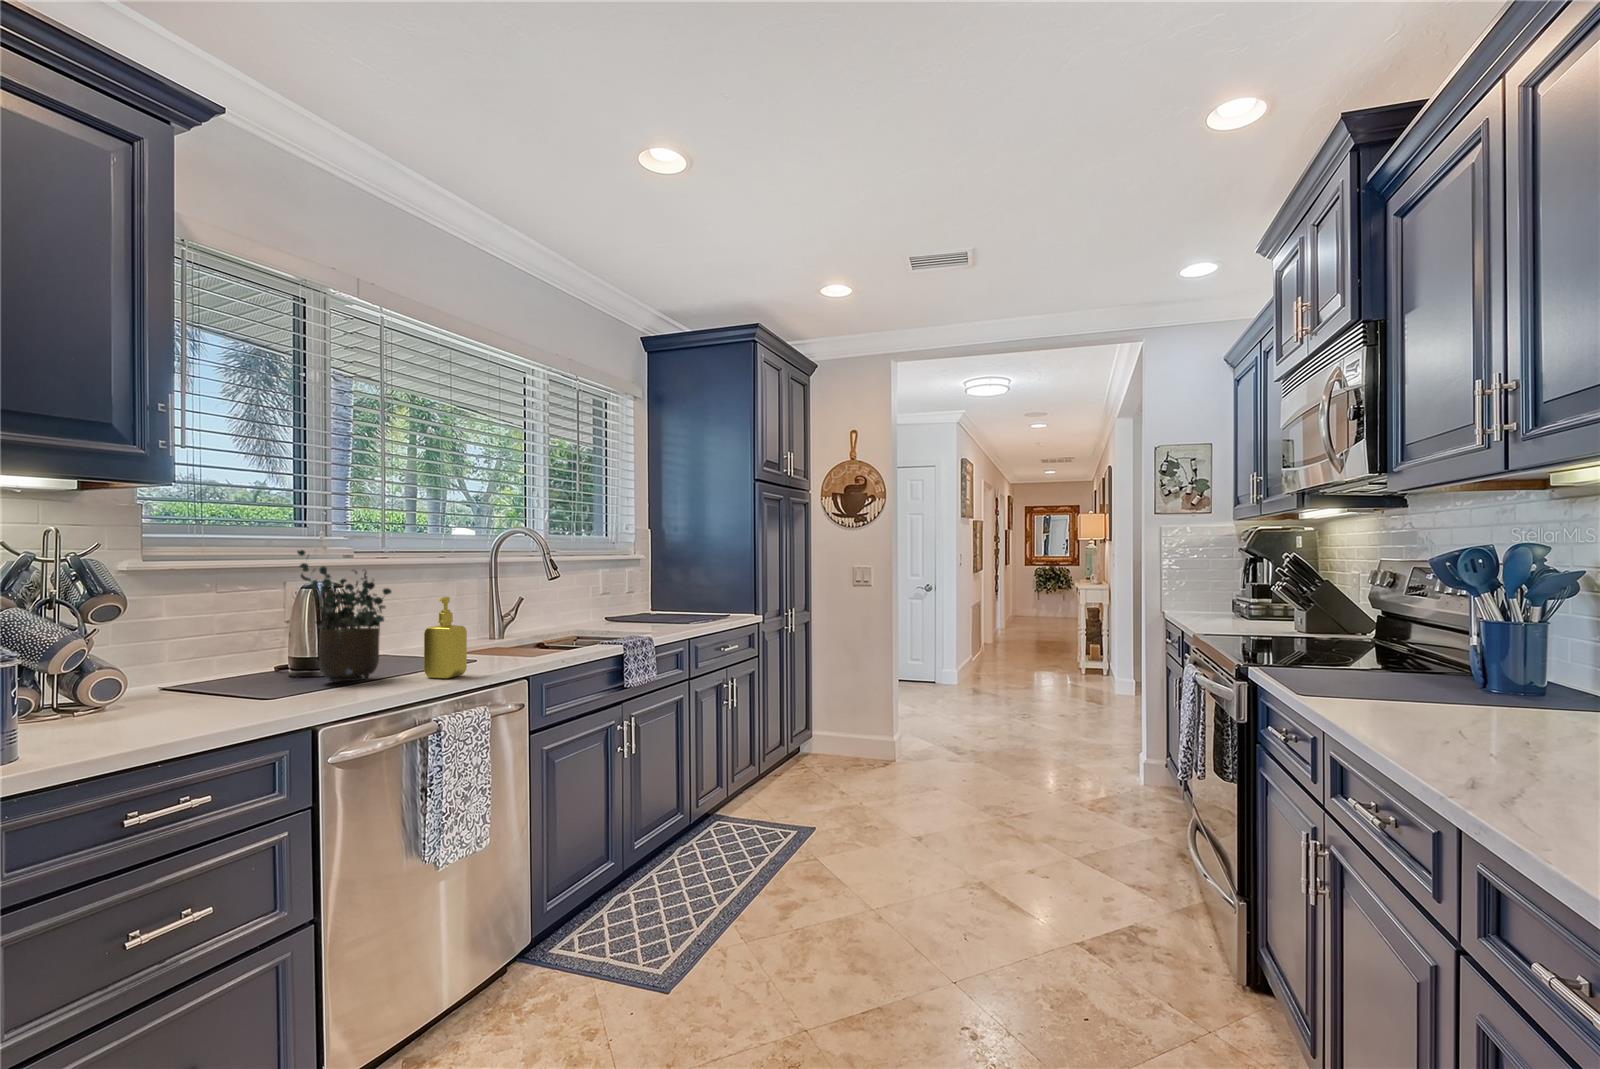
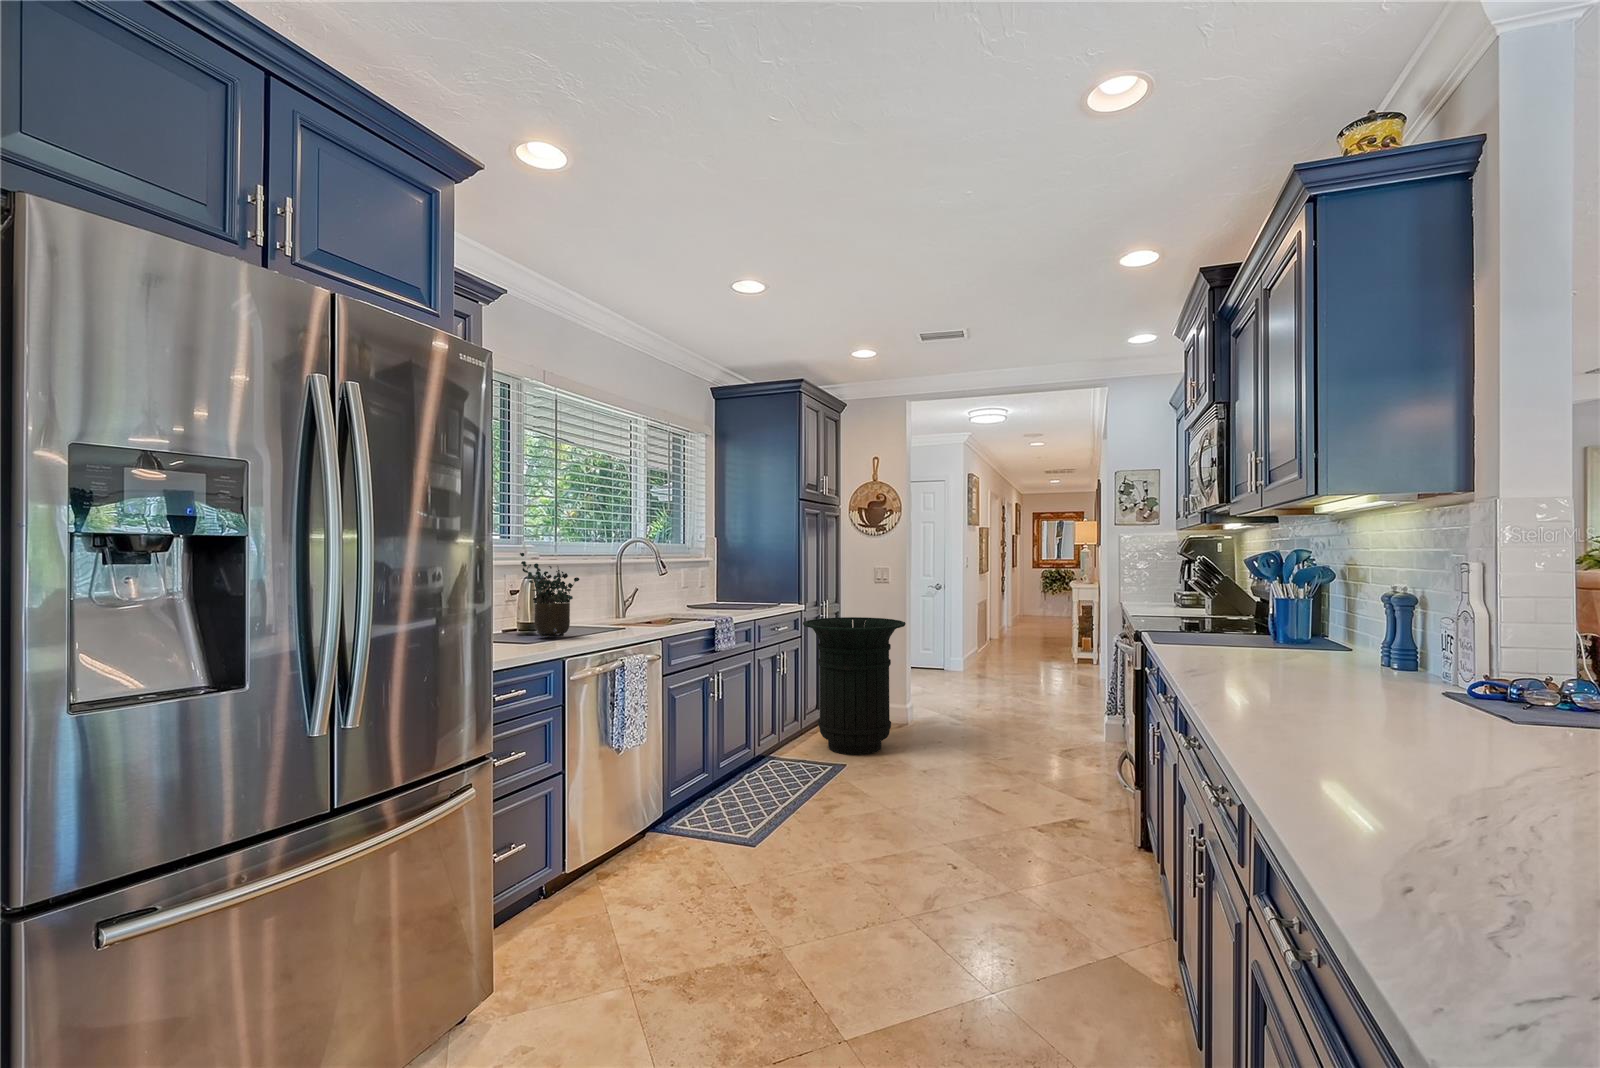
soap dispenser: present [424,597,467,679] -> none [597,583,623,636]
trash can: none [758,631,891,814] -> present [803,617,906,755]

